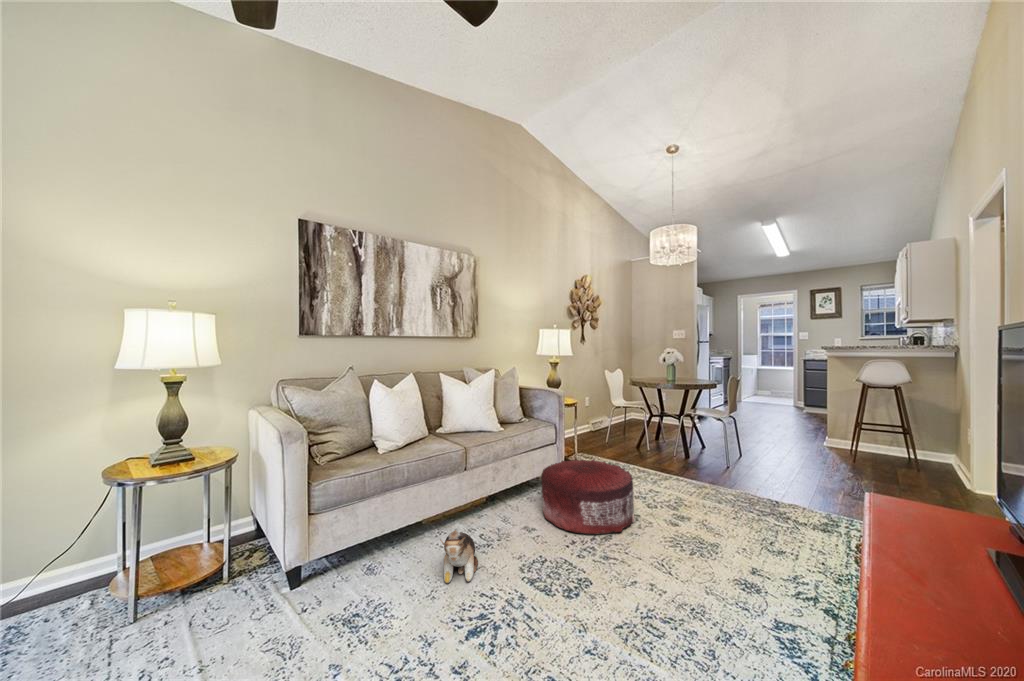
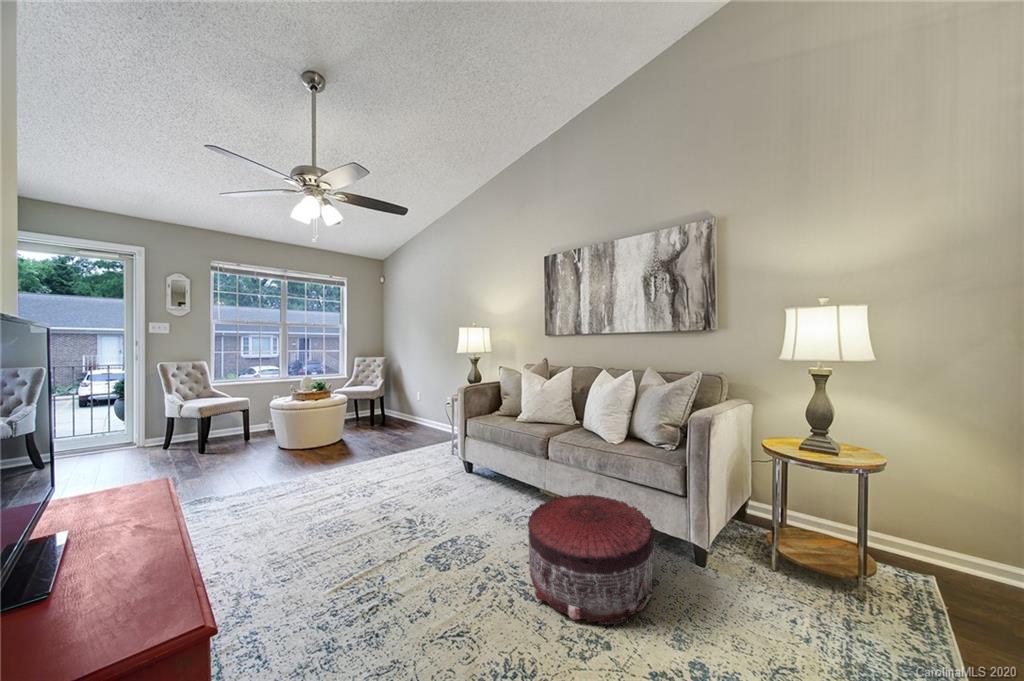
plush toy: present [440,530,478,583] -> none [441,469,508,514]

